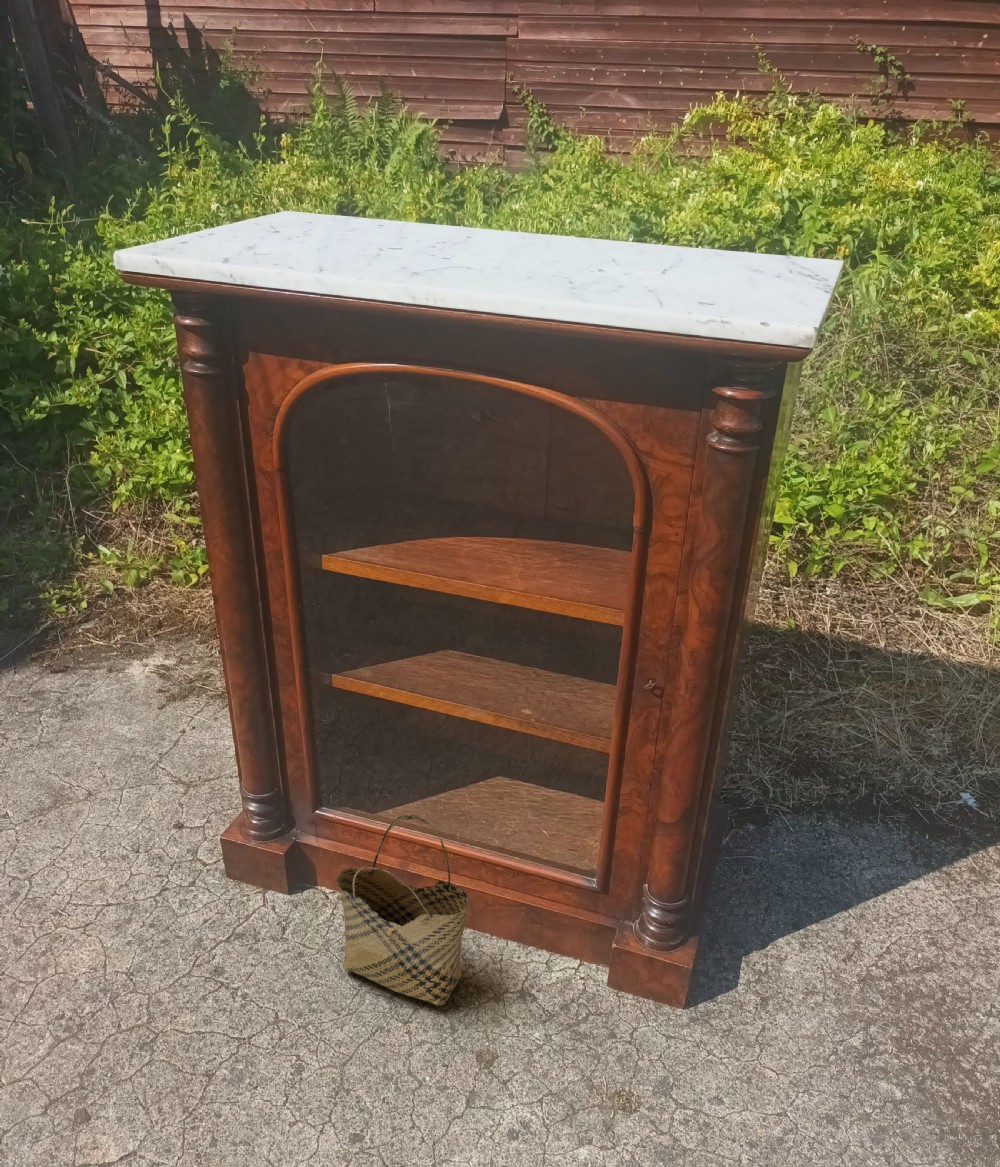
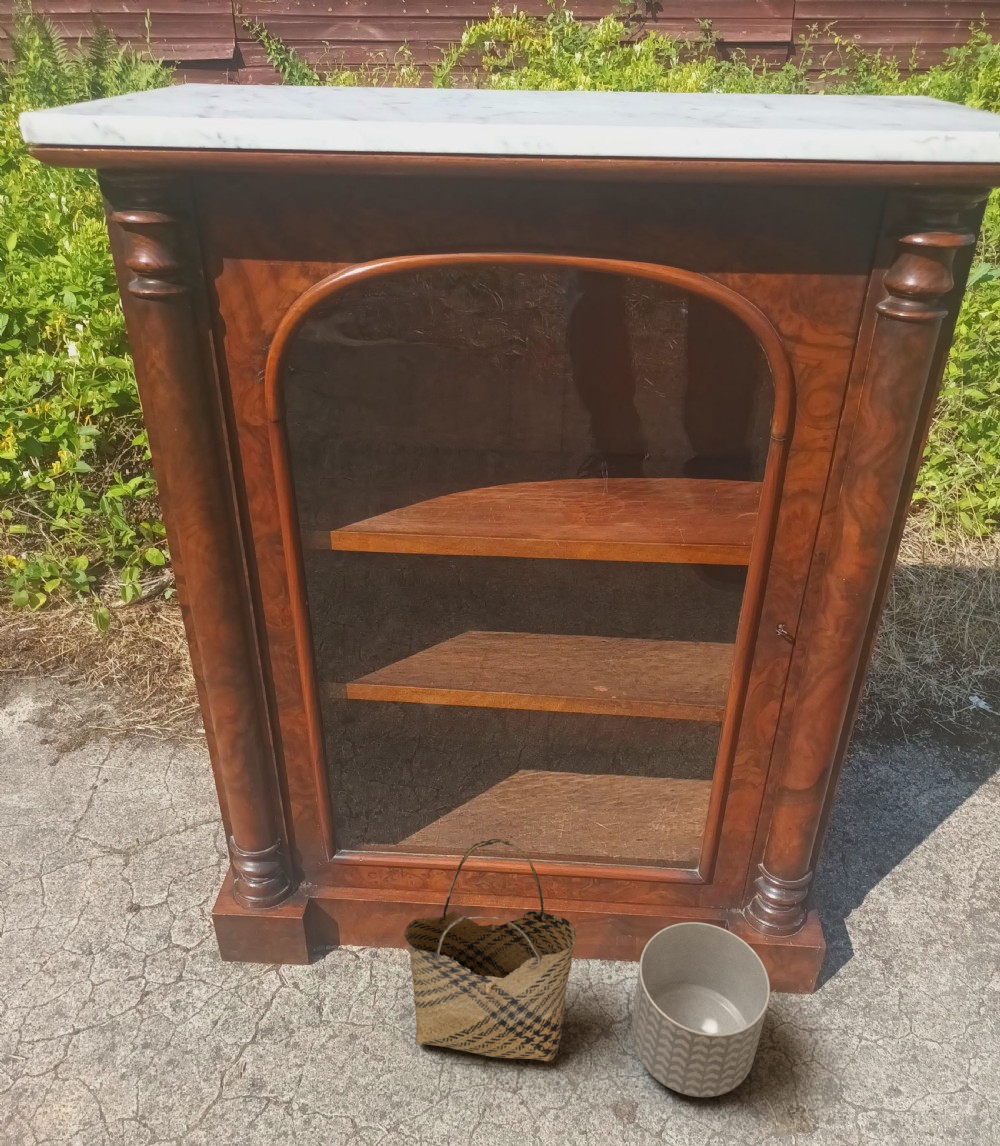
planter: none [508,918,617,1063] -> present [631,922,770,1097]

